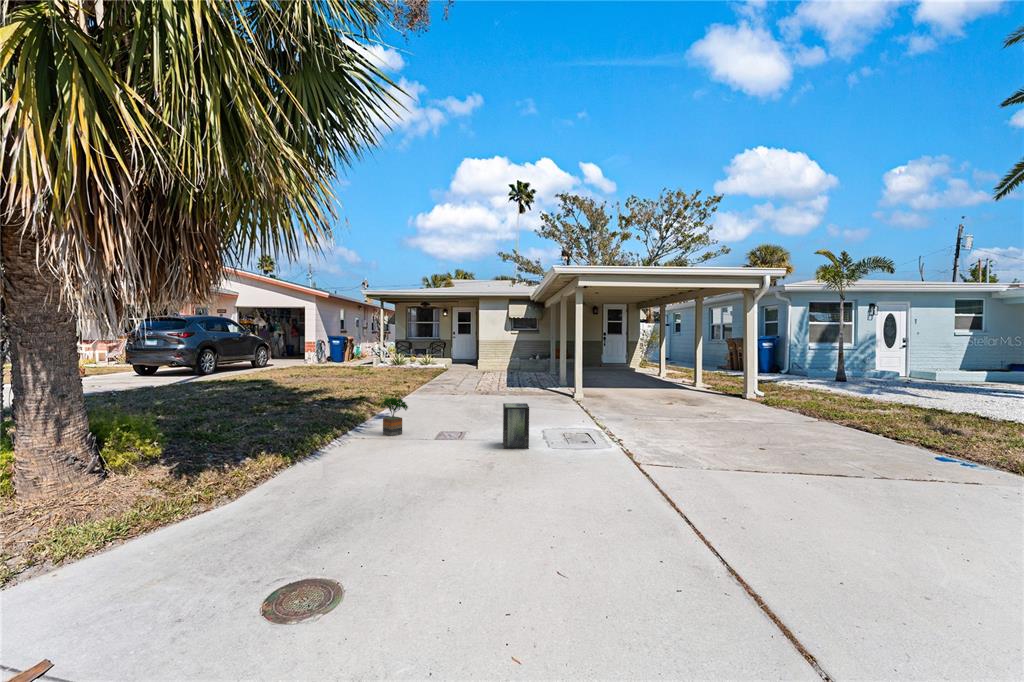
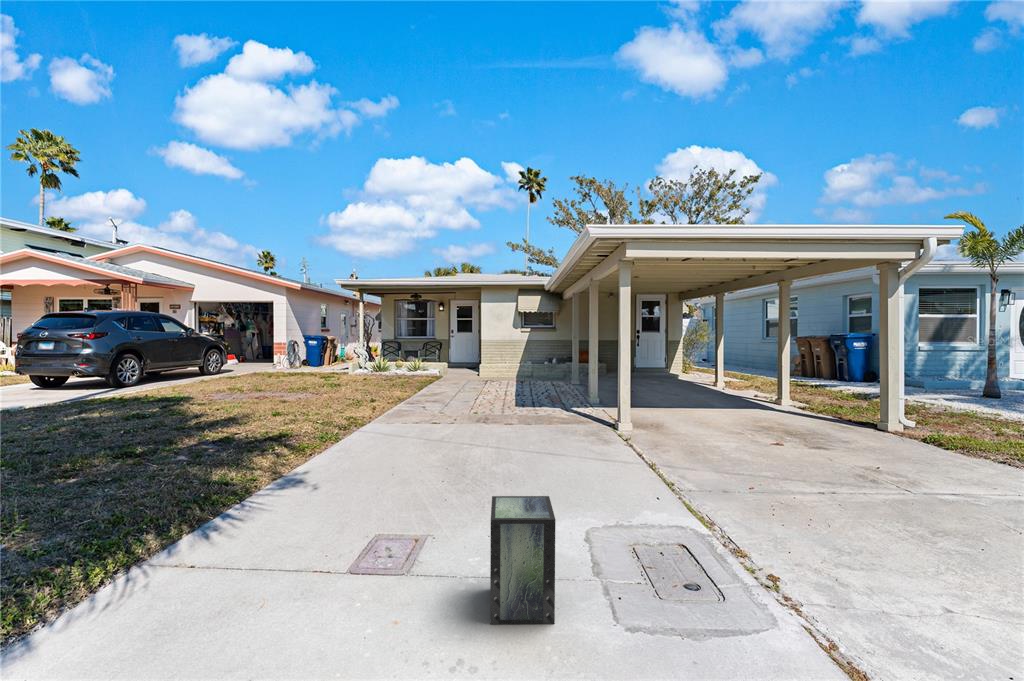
potted tree: present [381,398,408,436] -> none [226,467,293,558]

